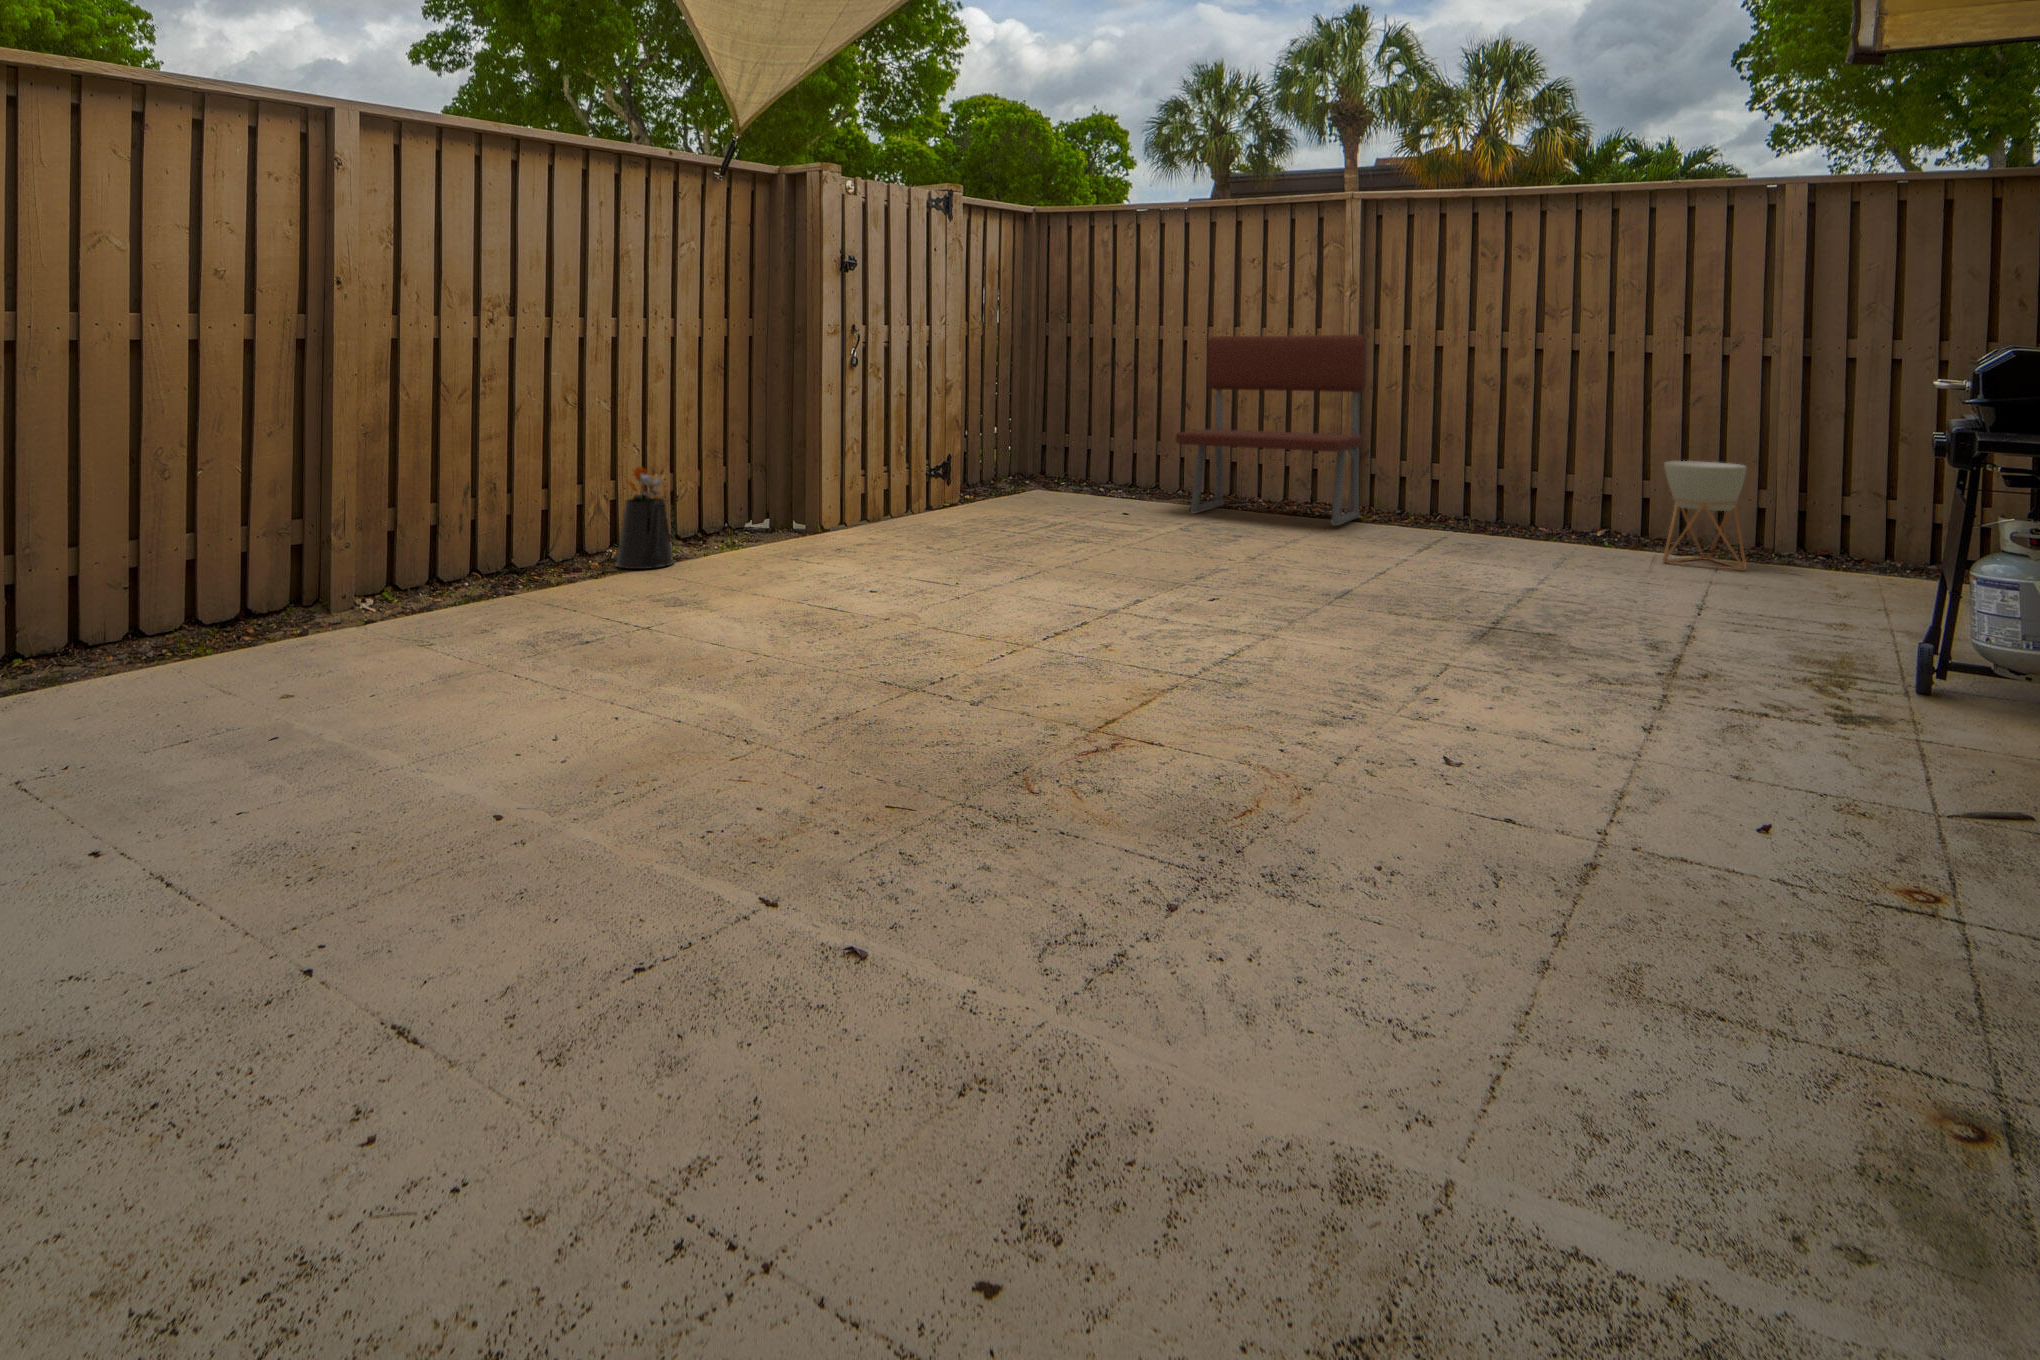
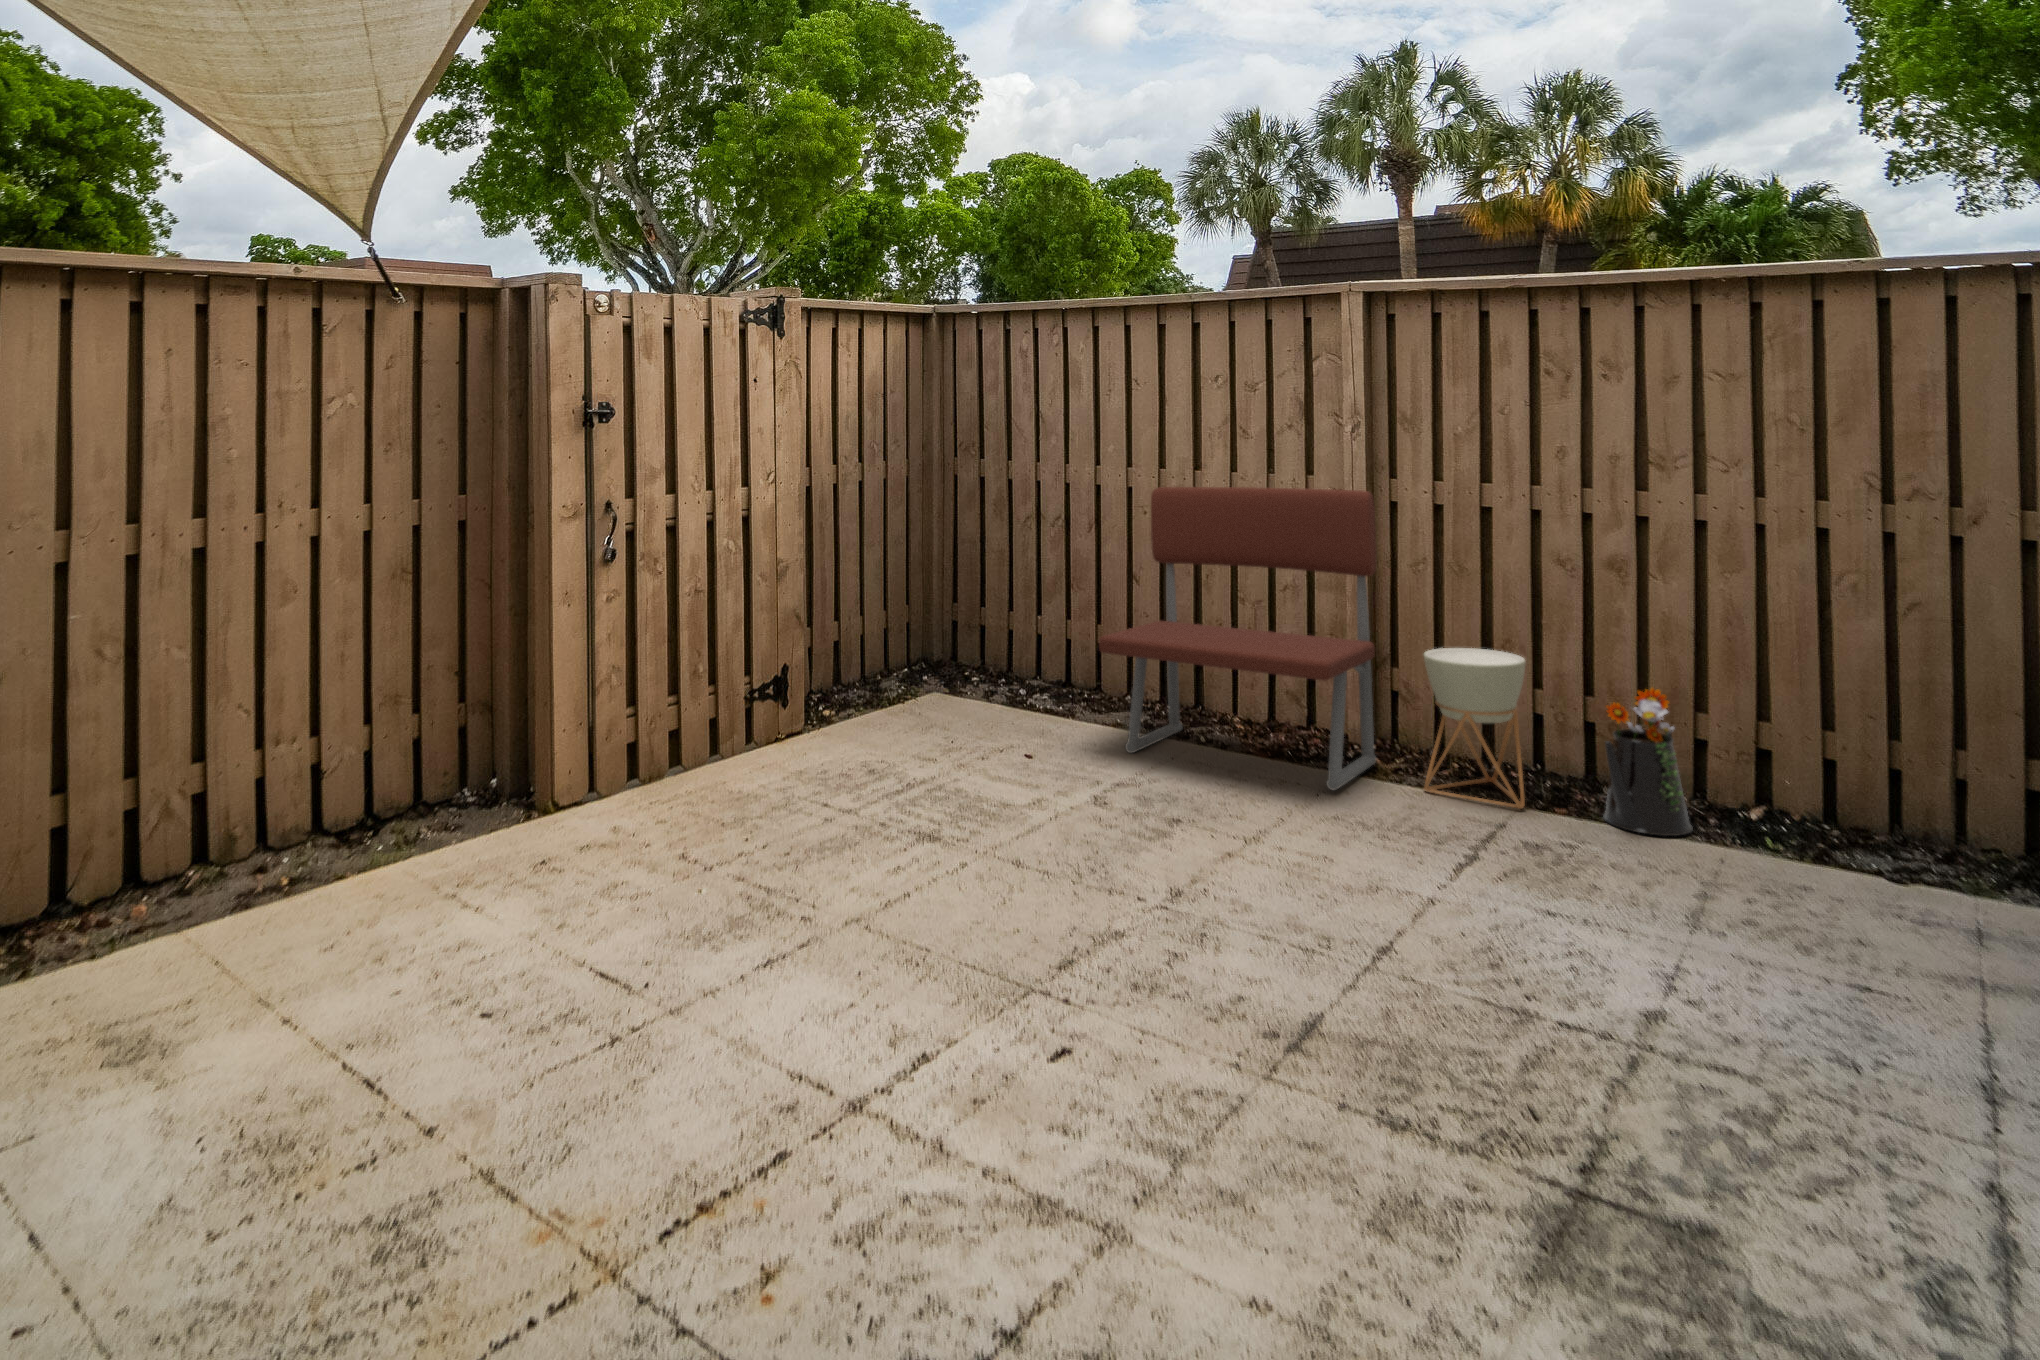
planter: present [1663,461,1746,571] -> present [1424,648,1526,809]
watering can: present [615,467,674,569] -> present [1603,688,1693,836]

